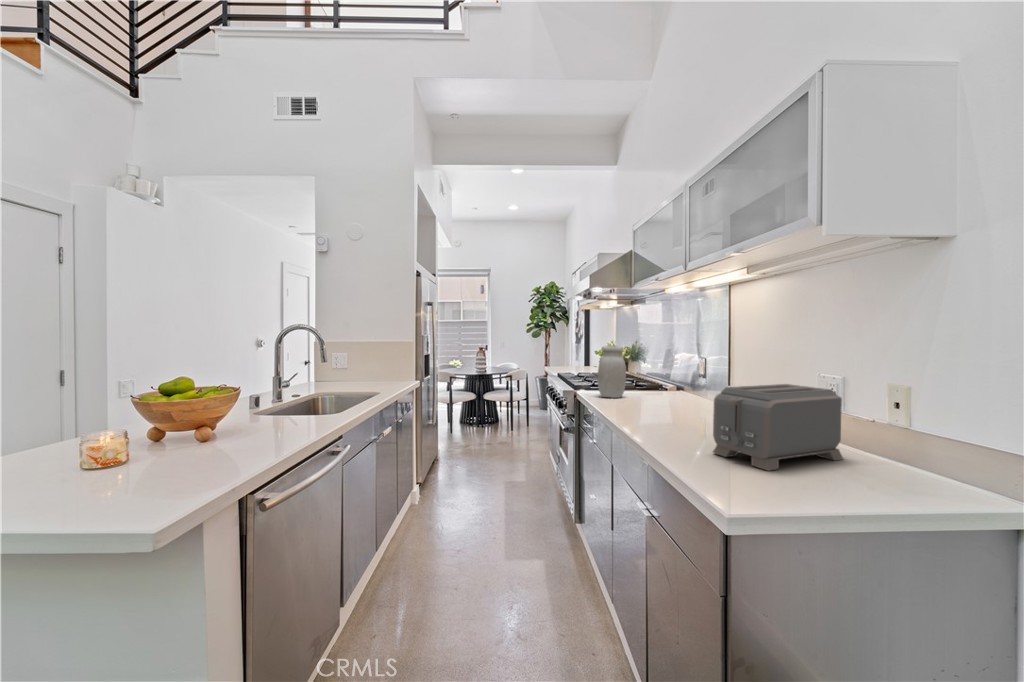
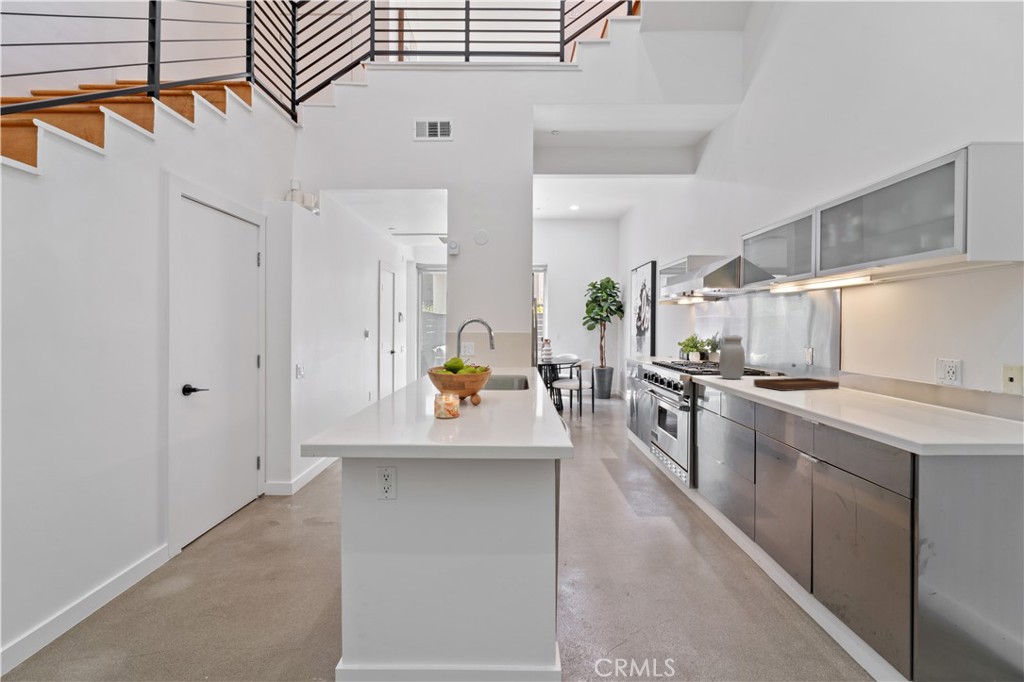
tray: none [618,381,716,415] -> present [754,363,839,391]
toaster: present [713,384,843,471] -> none [884,362,988,422]

